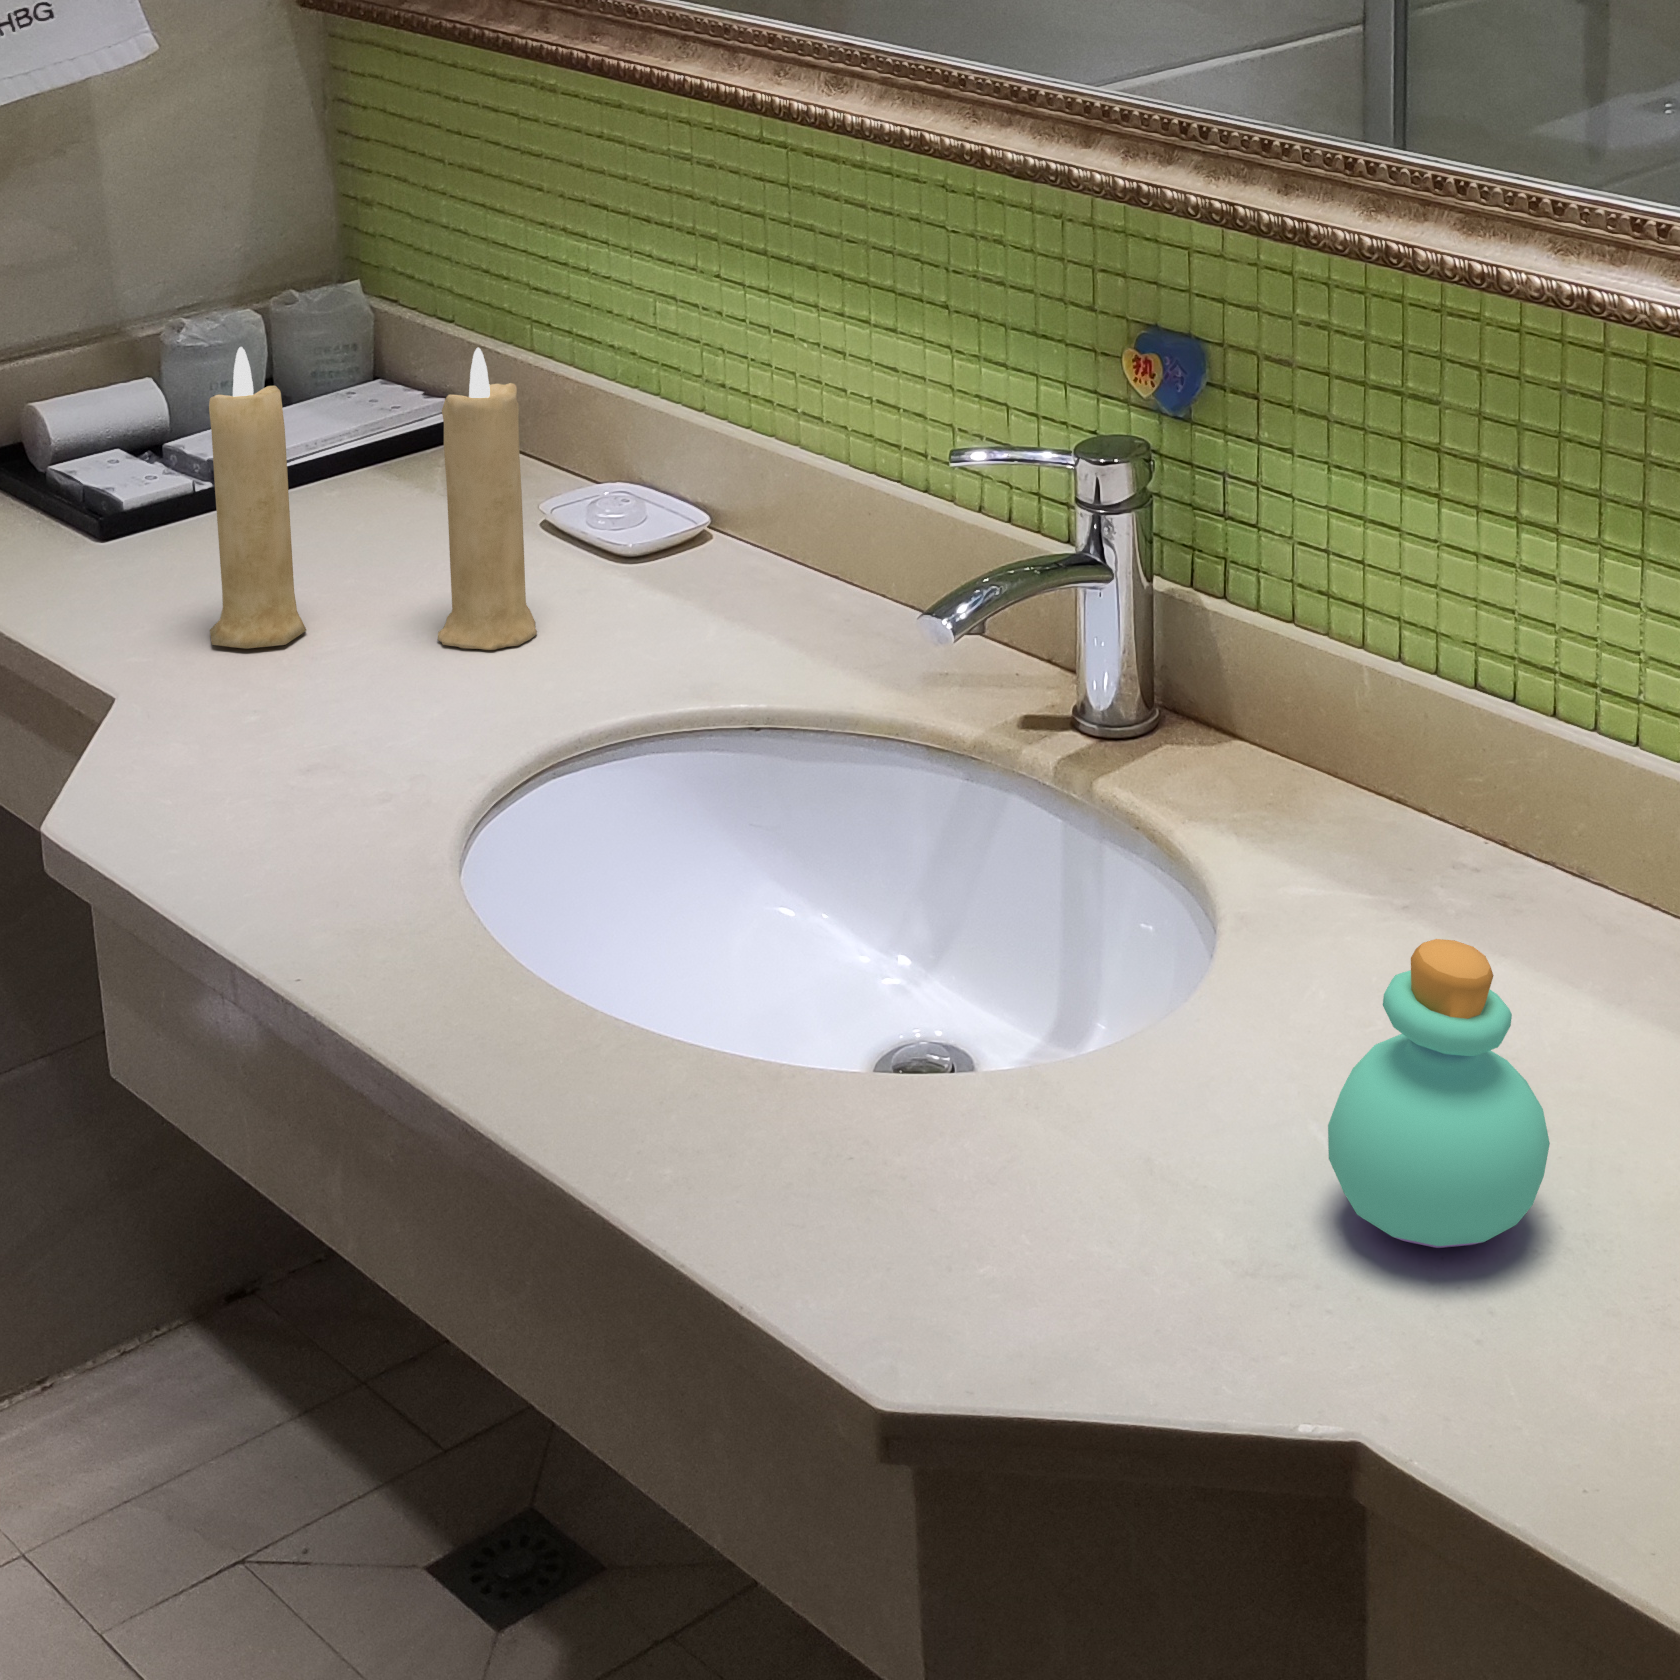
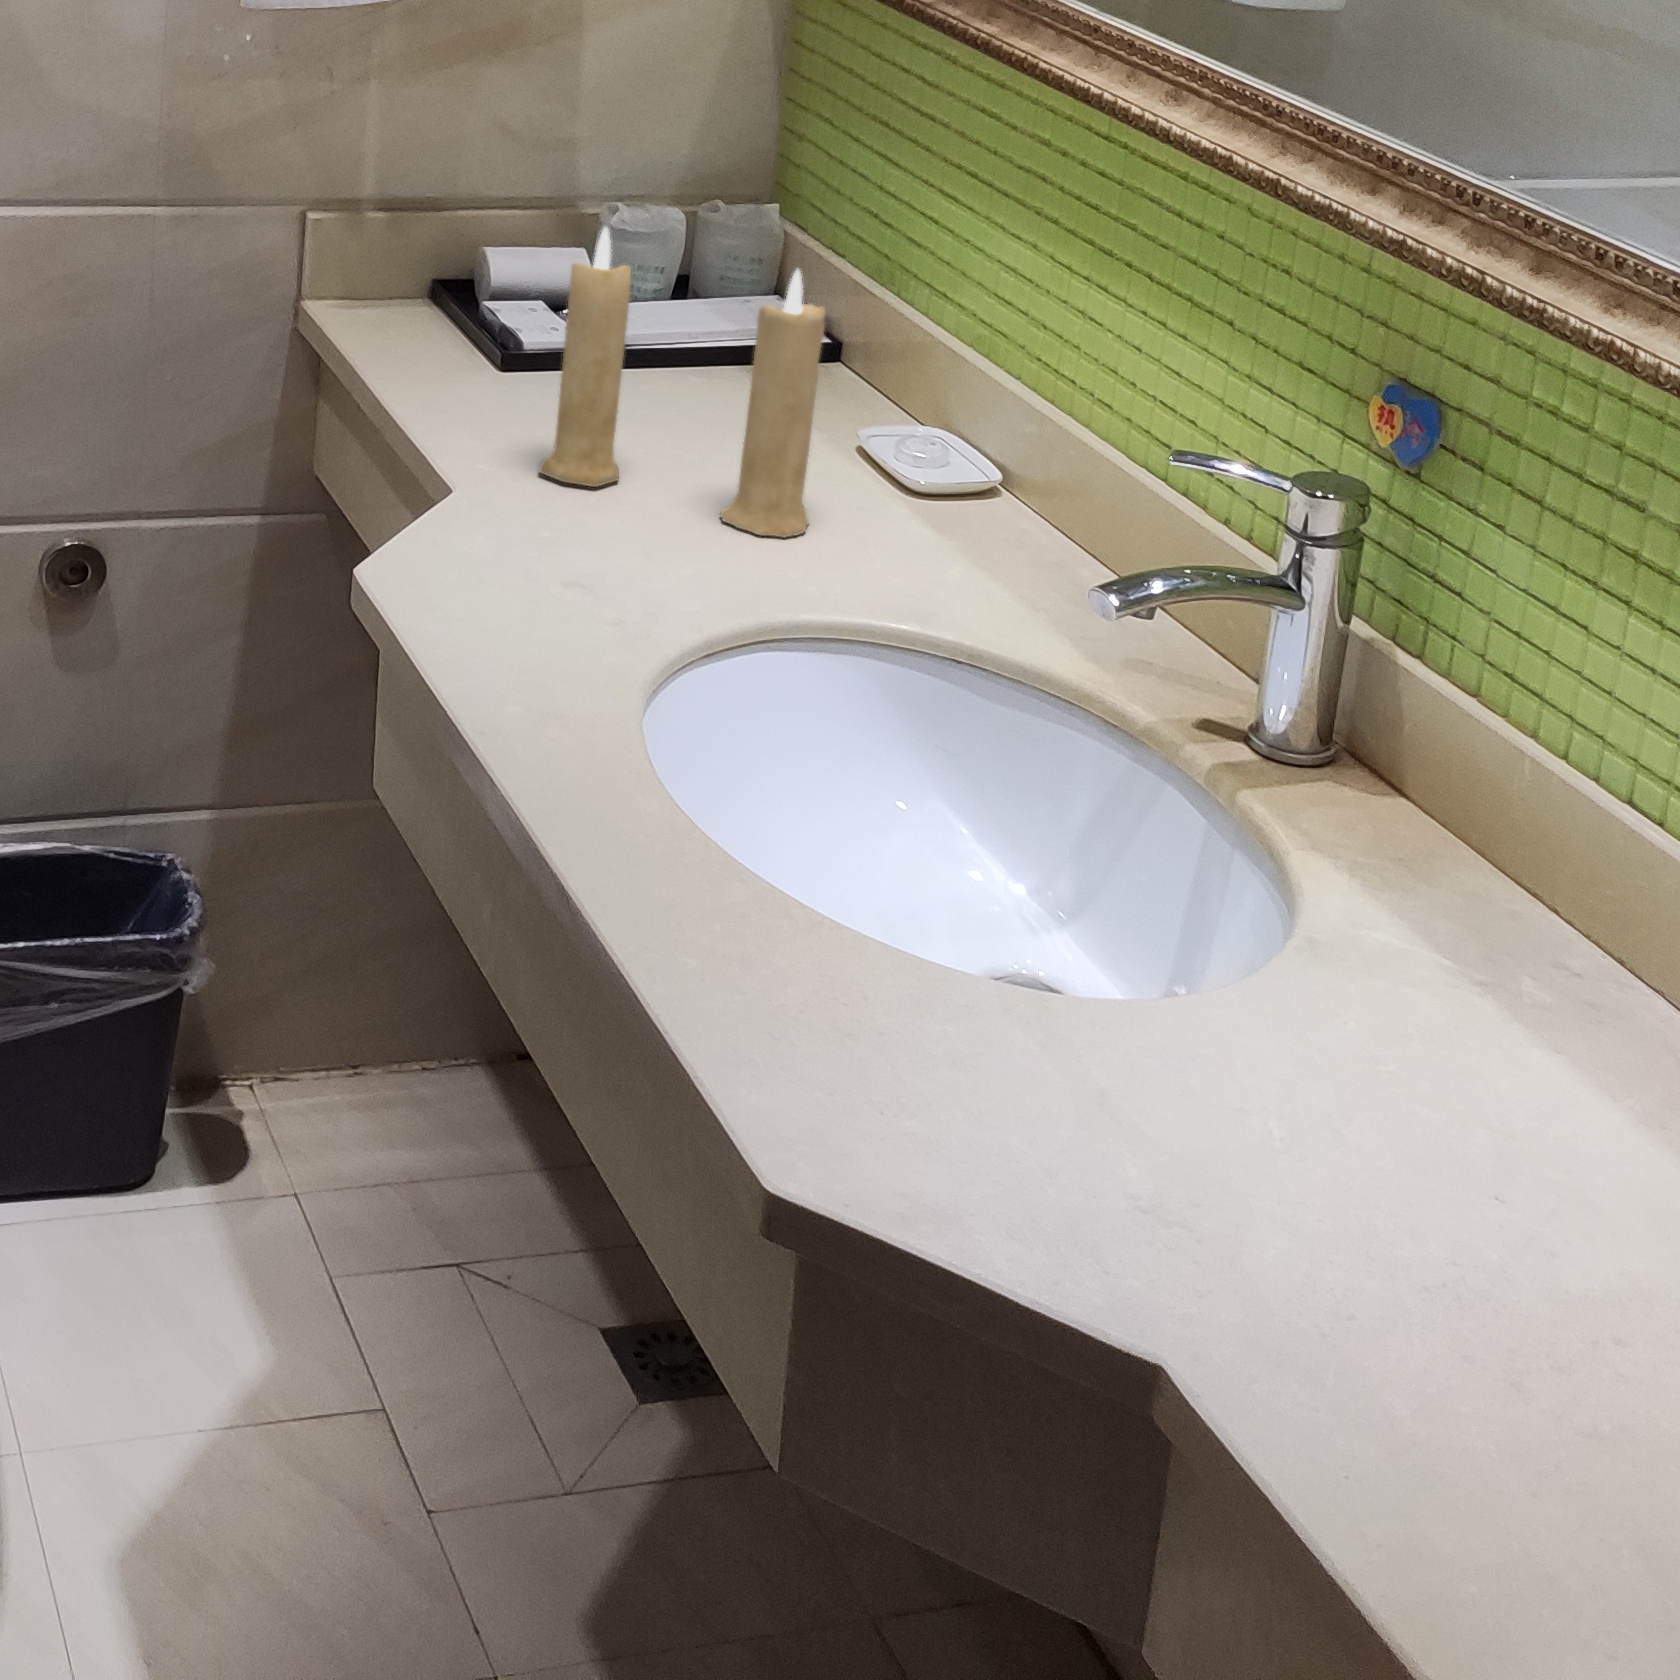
perfume bottle: present [1328,939,1550,1248] -> none [1238,986,1459,1286]

